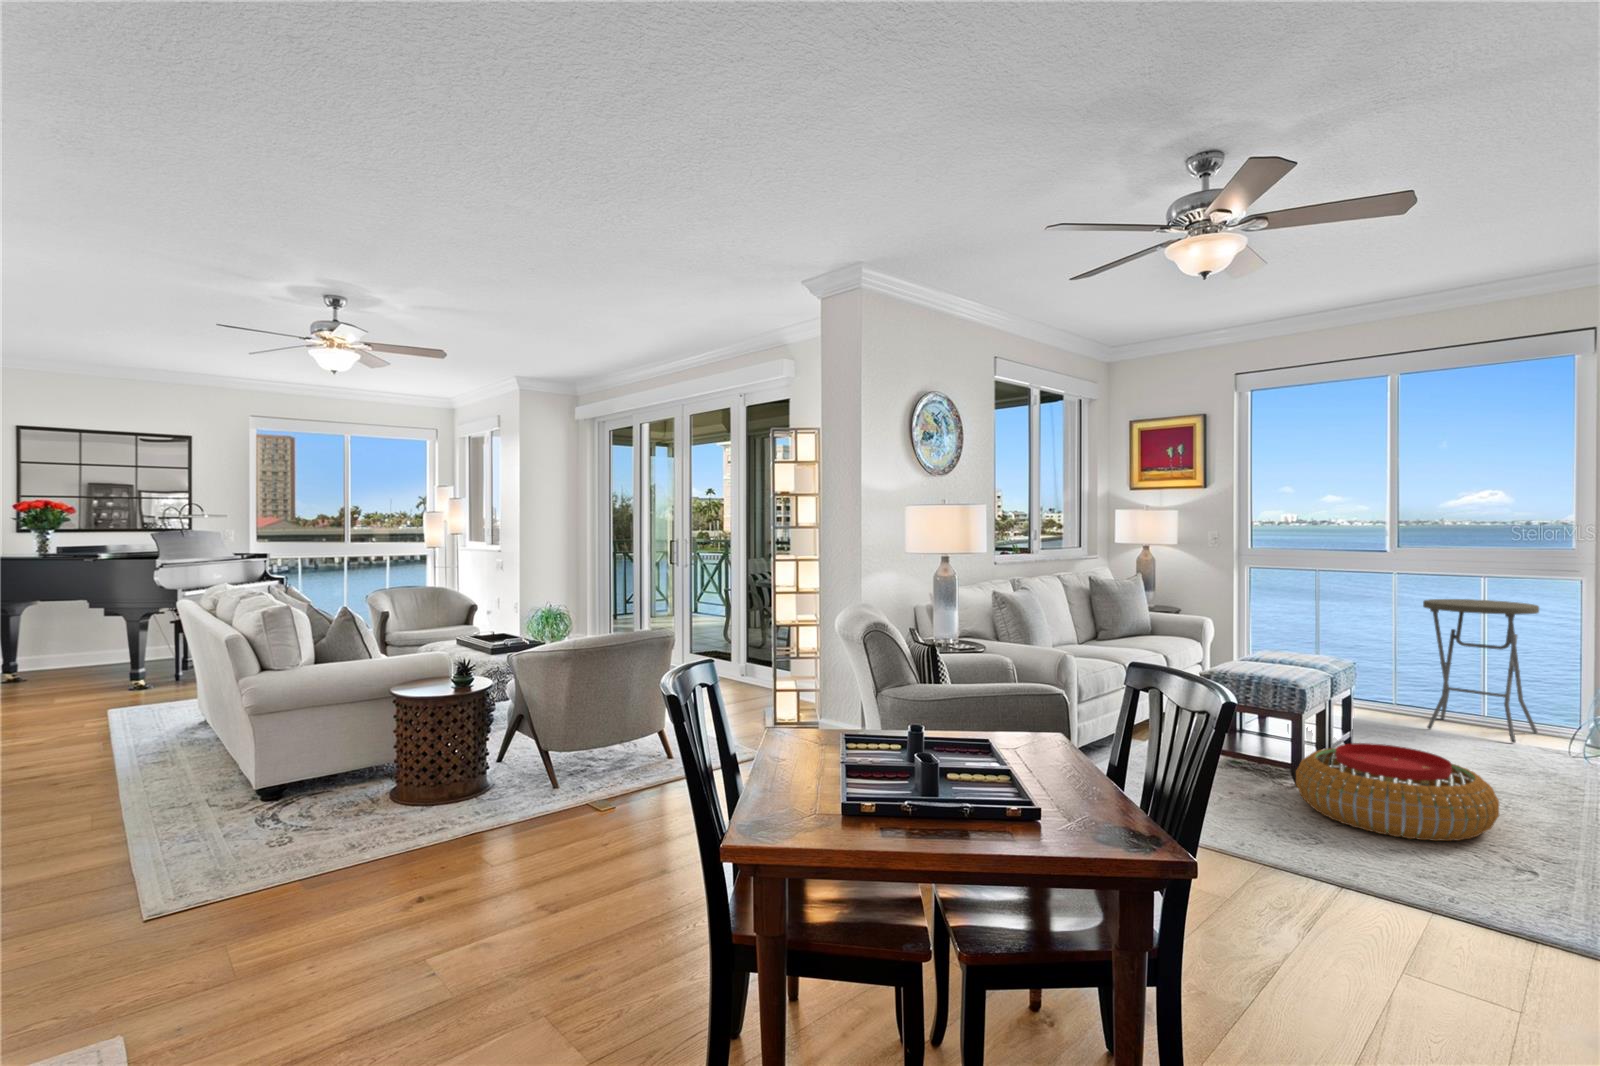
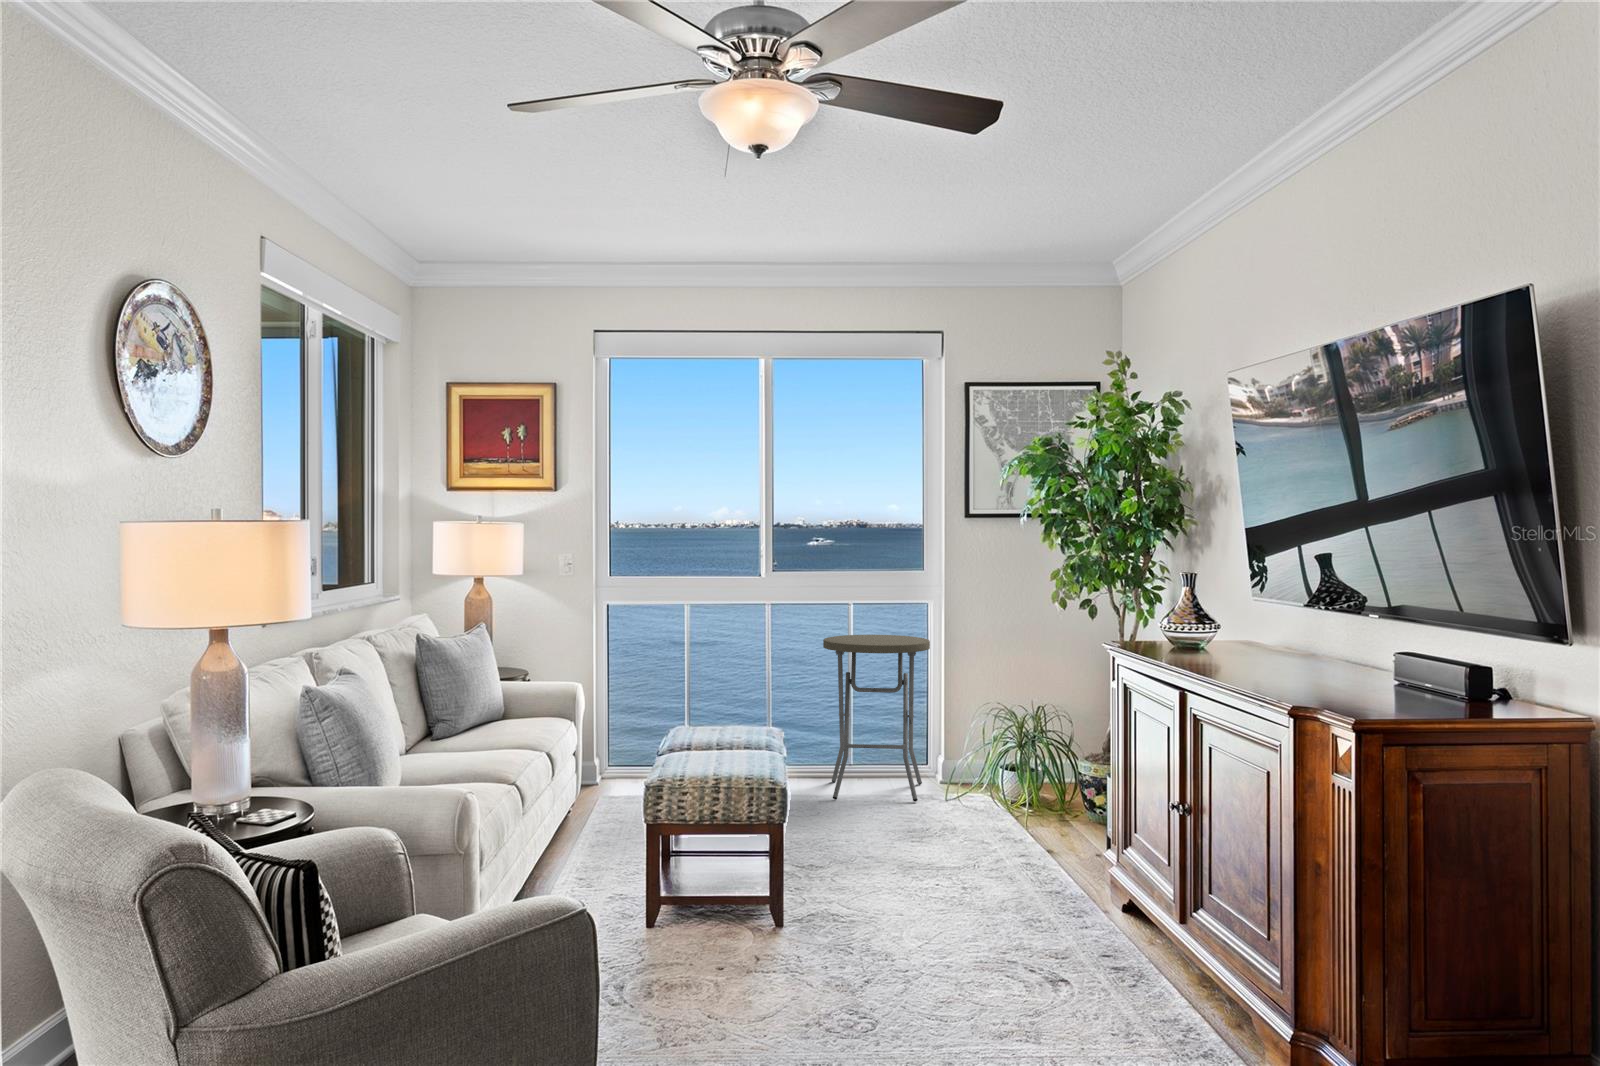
pouf: present [1296,743,1499,841] -> none [797,847,1020,982]

